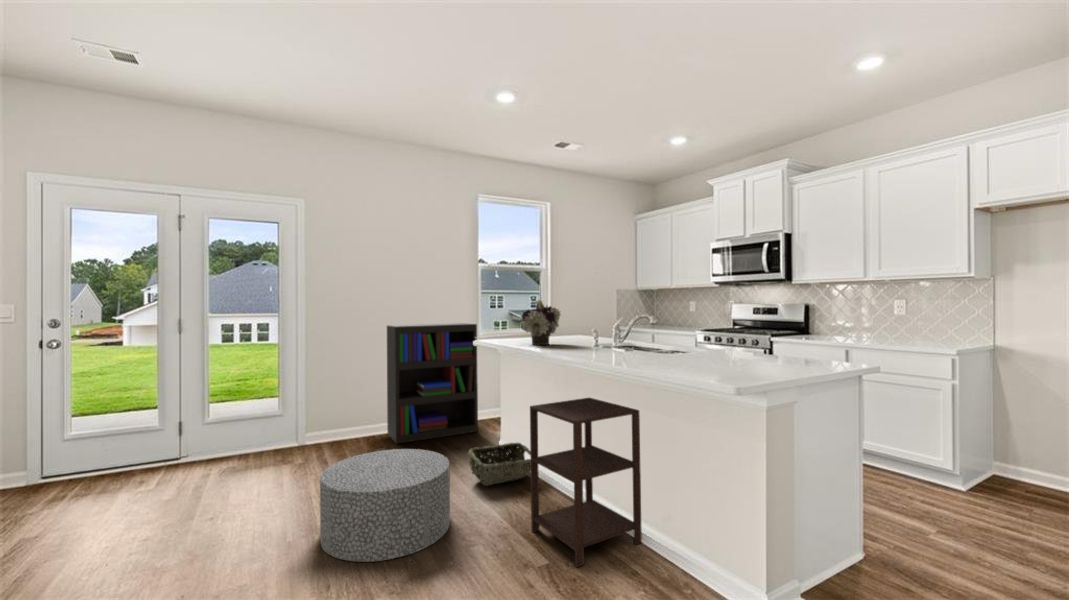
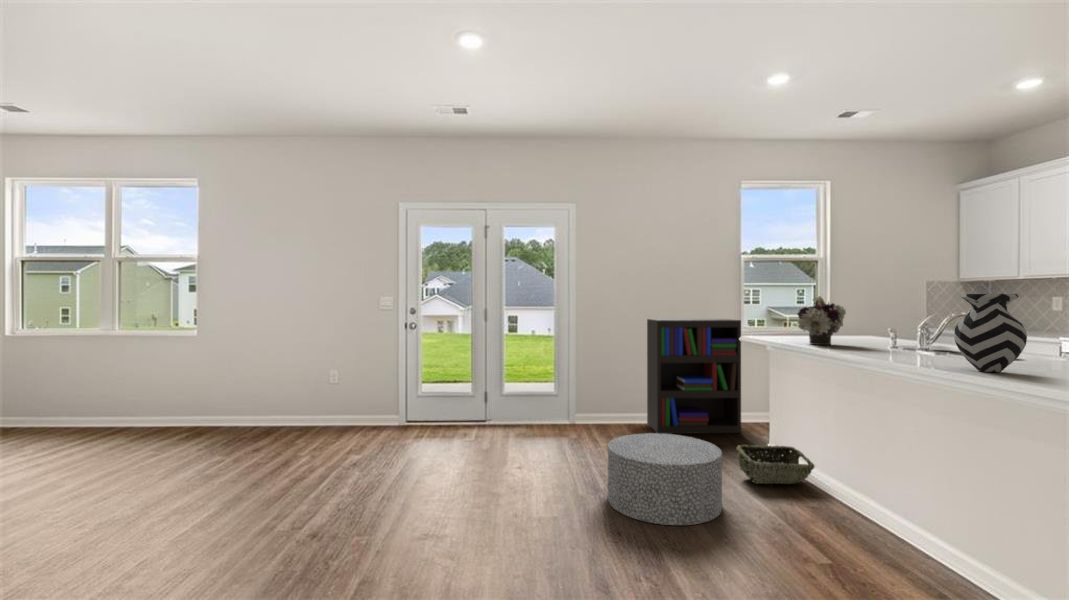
vase: none [643,294,695,365] -> present [954,294,1027,372]
side table: present [530,398,642,567] -> none [810,404,949,572]

